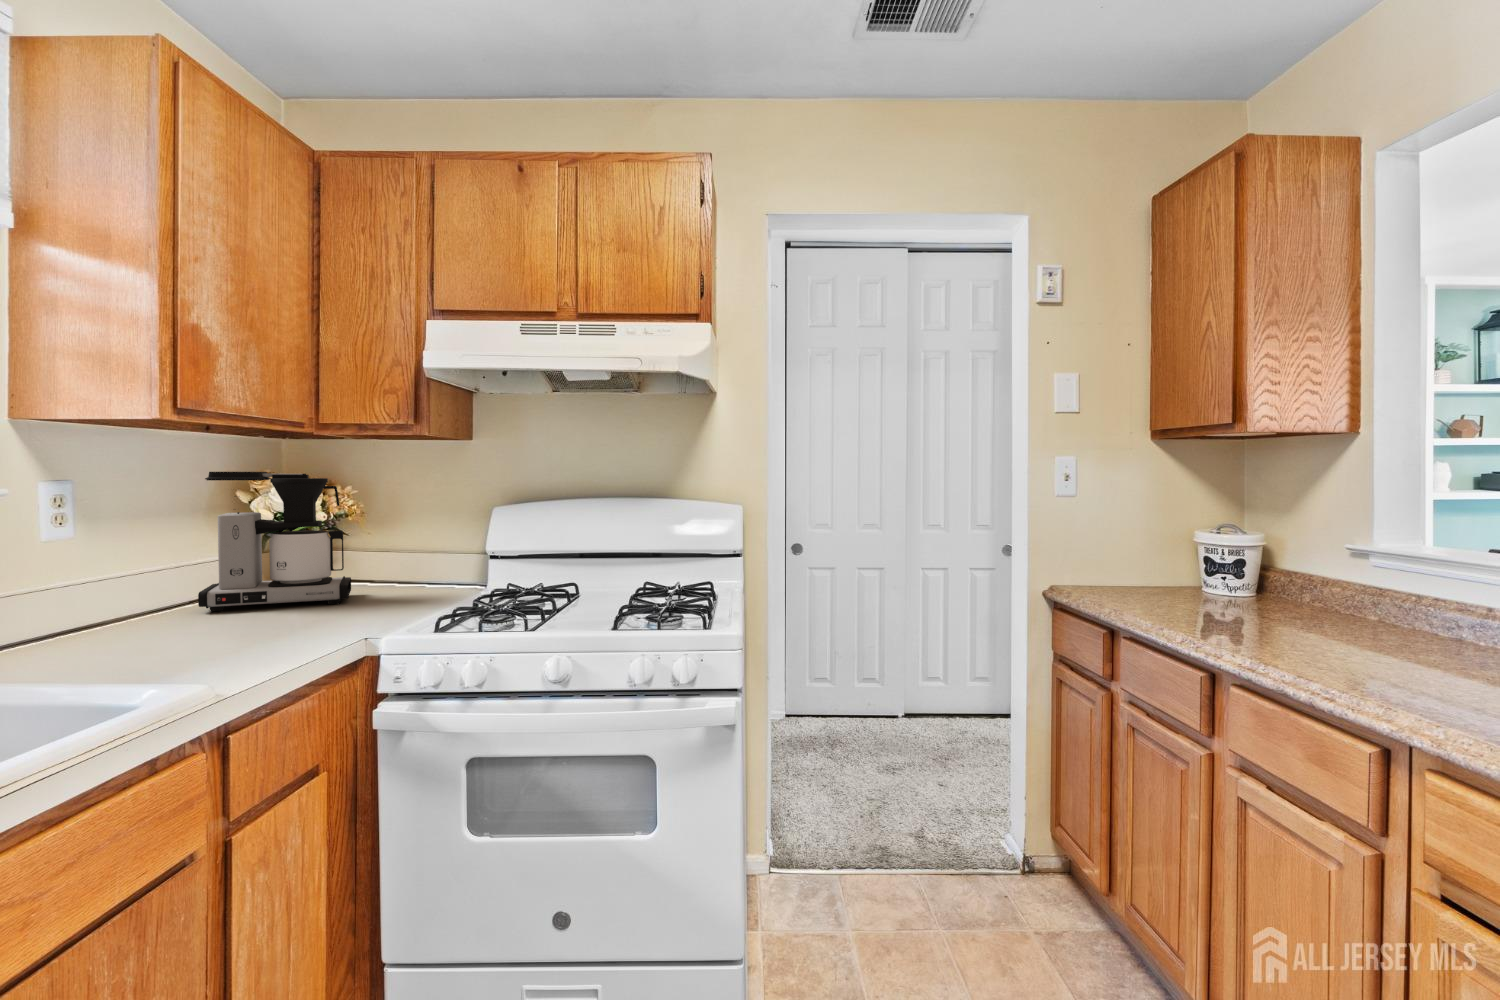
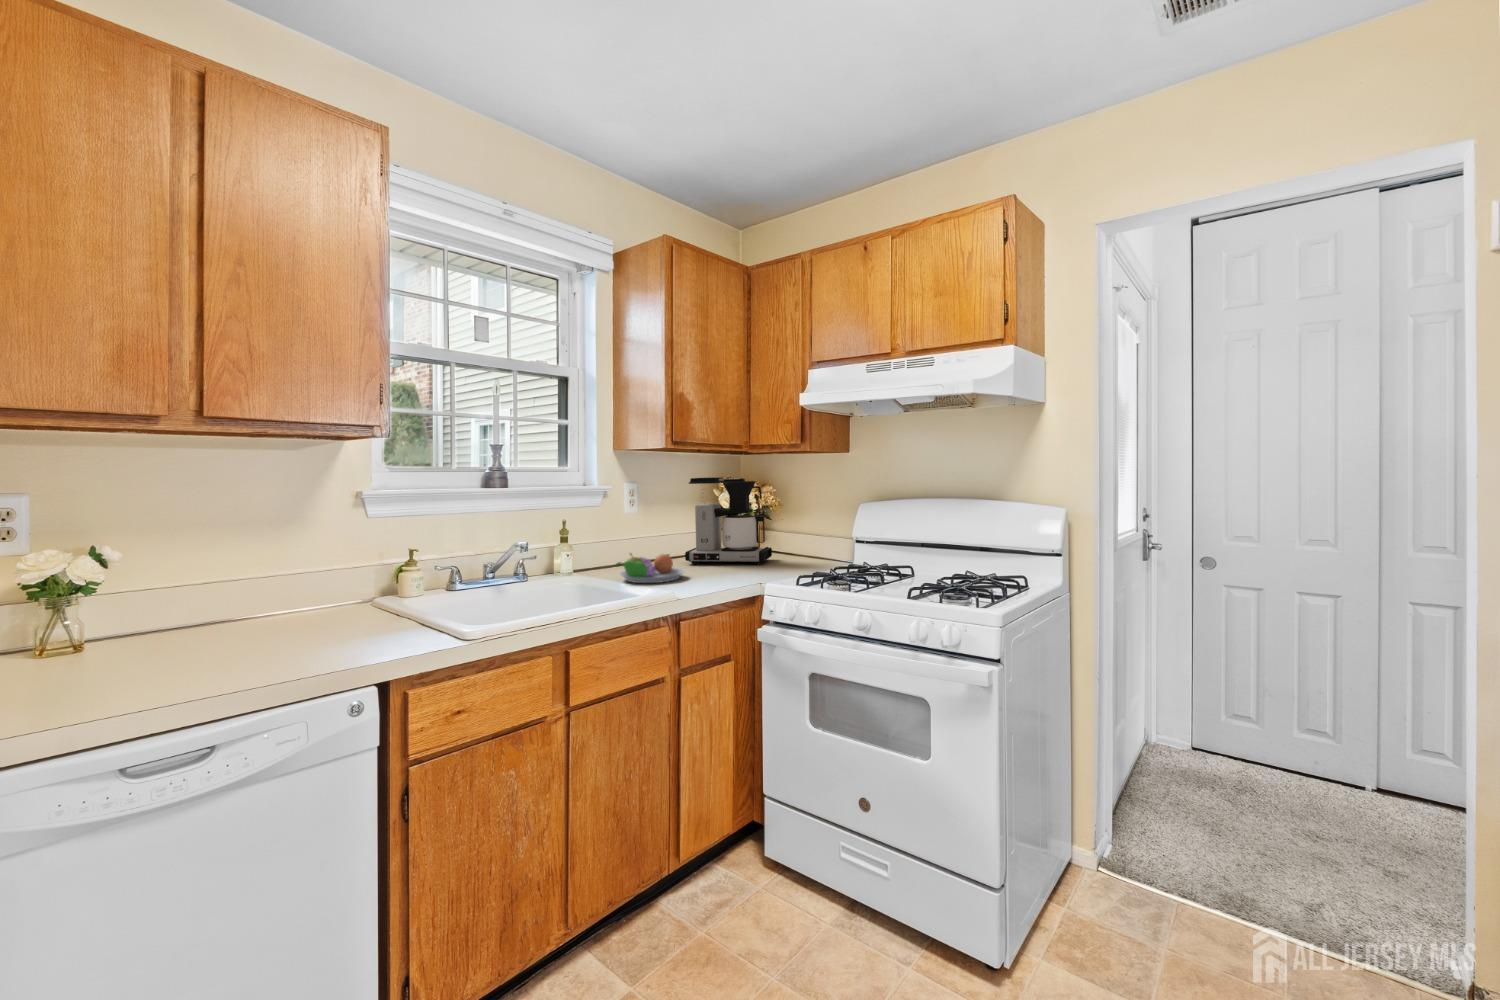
fruit bowl: none [73,598,222,653] -> present [616,554,685,583]

